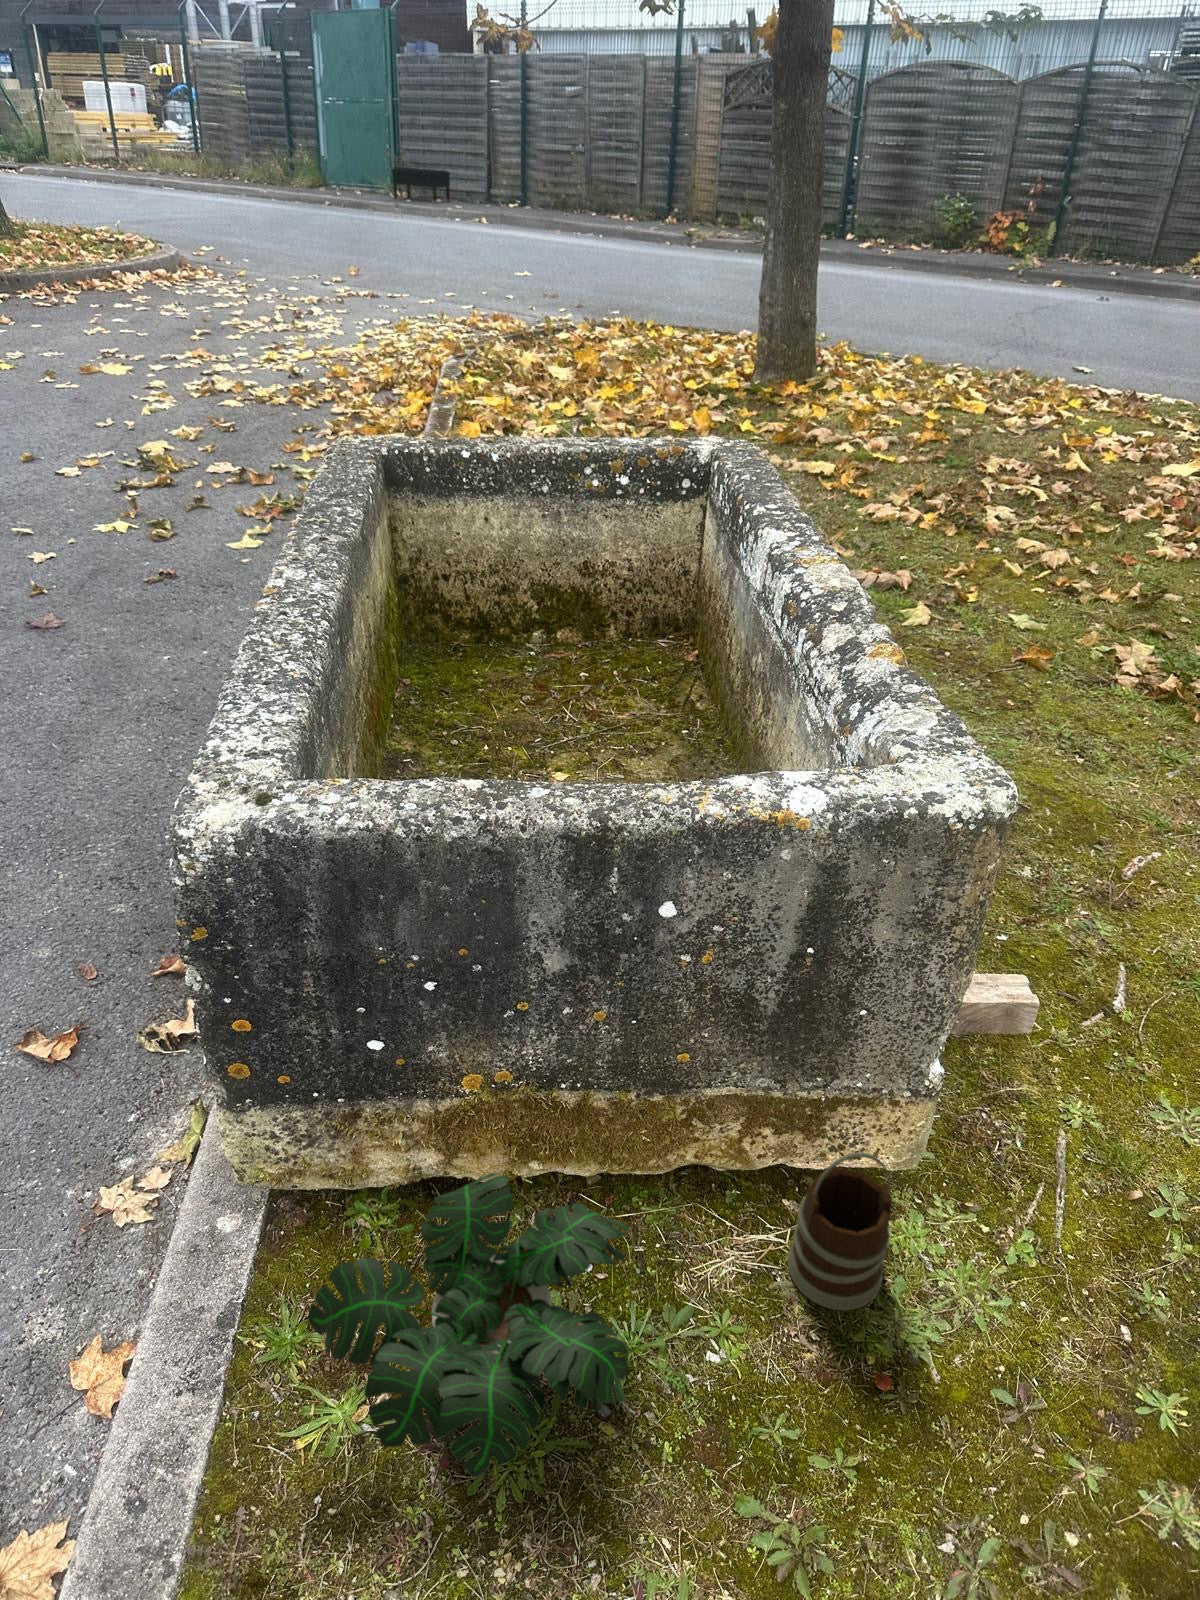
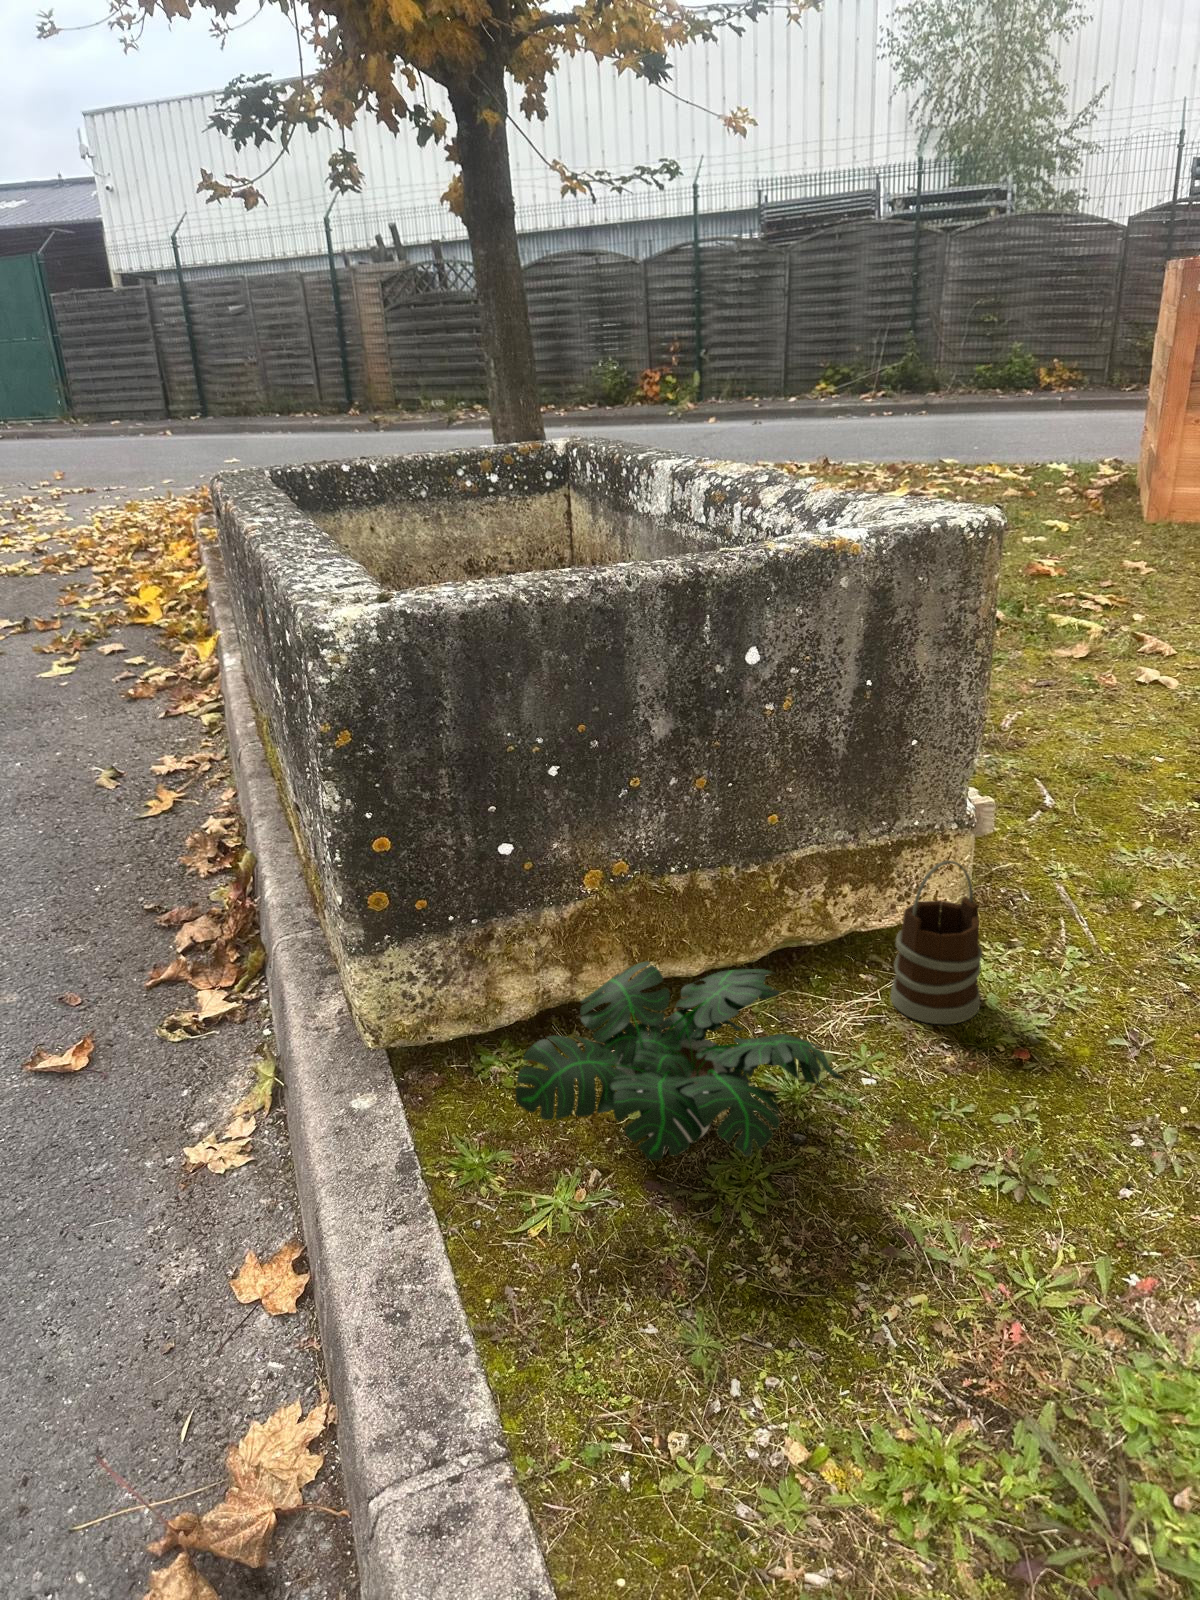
bench: present [391,167,450,203] -> none [62,396,129,427]

